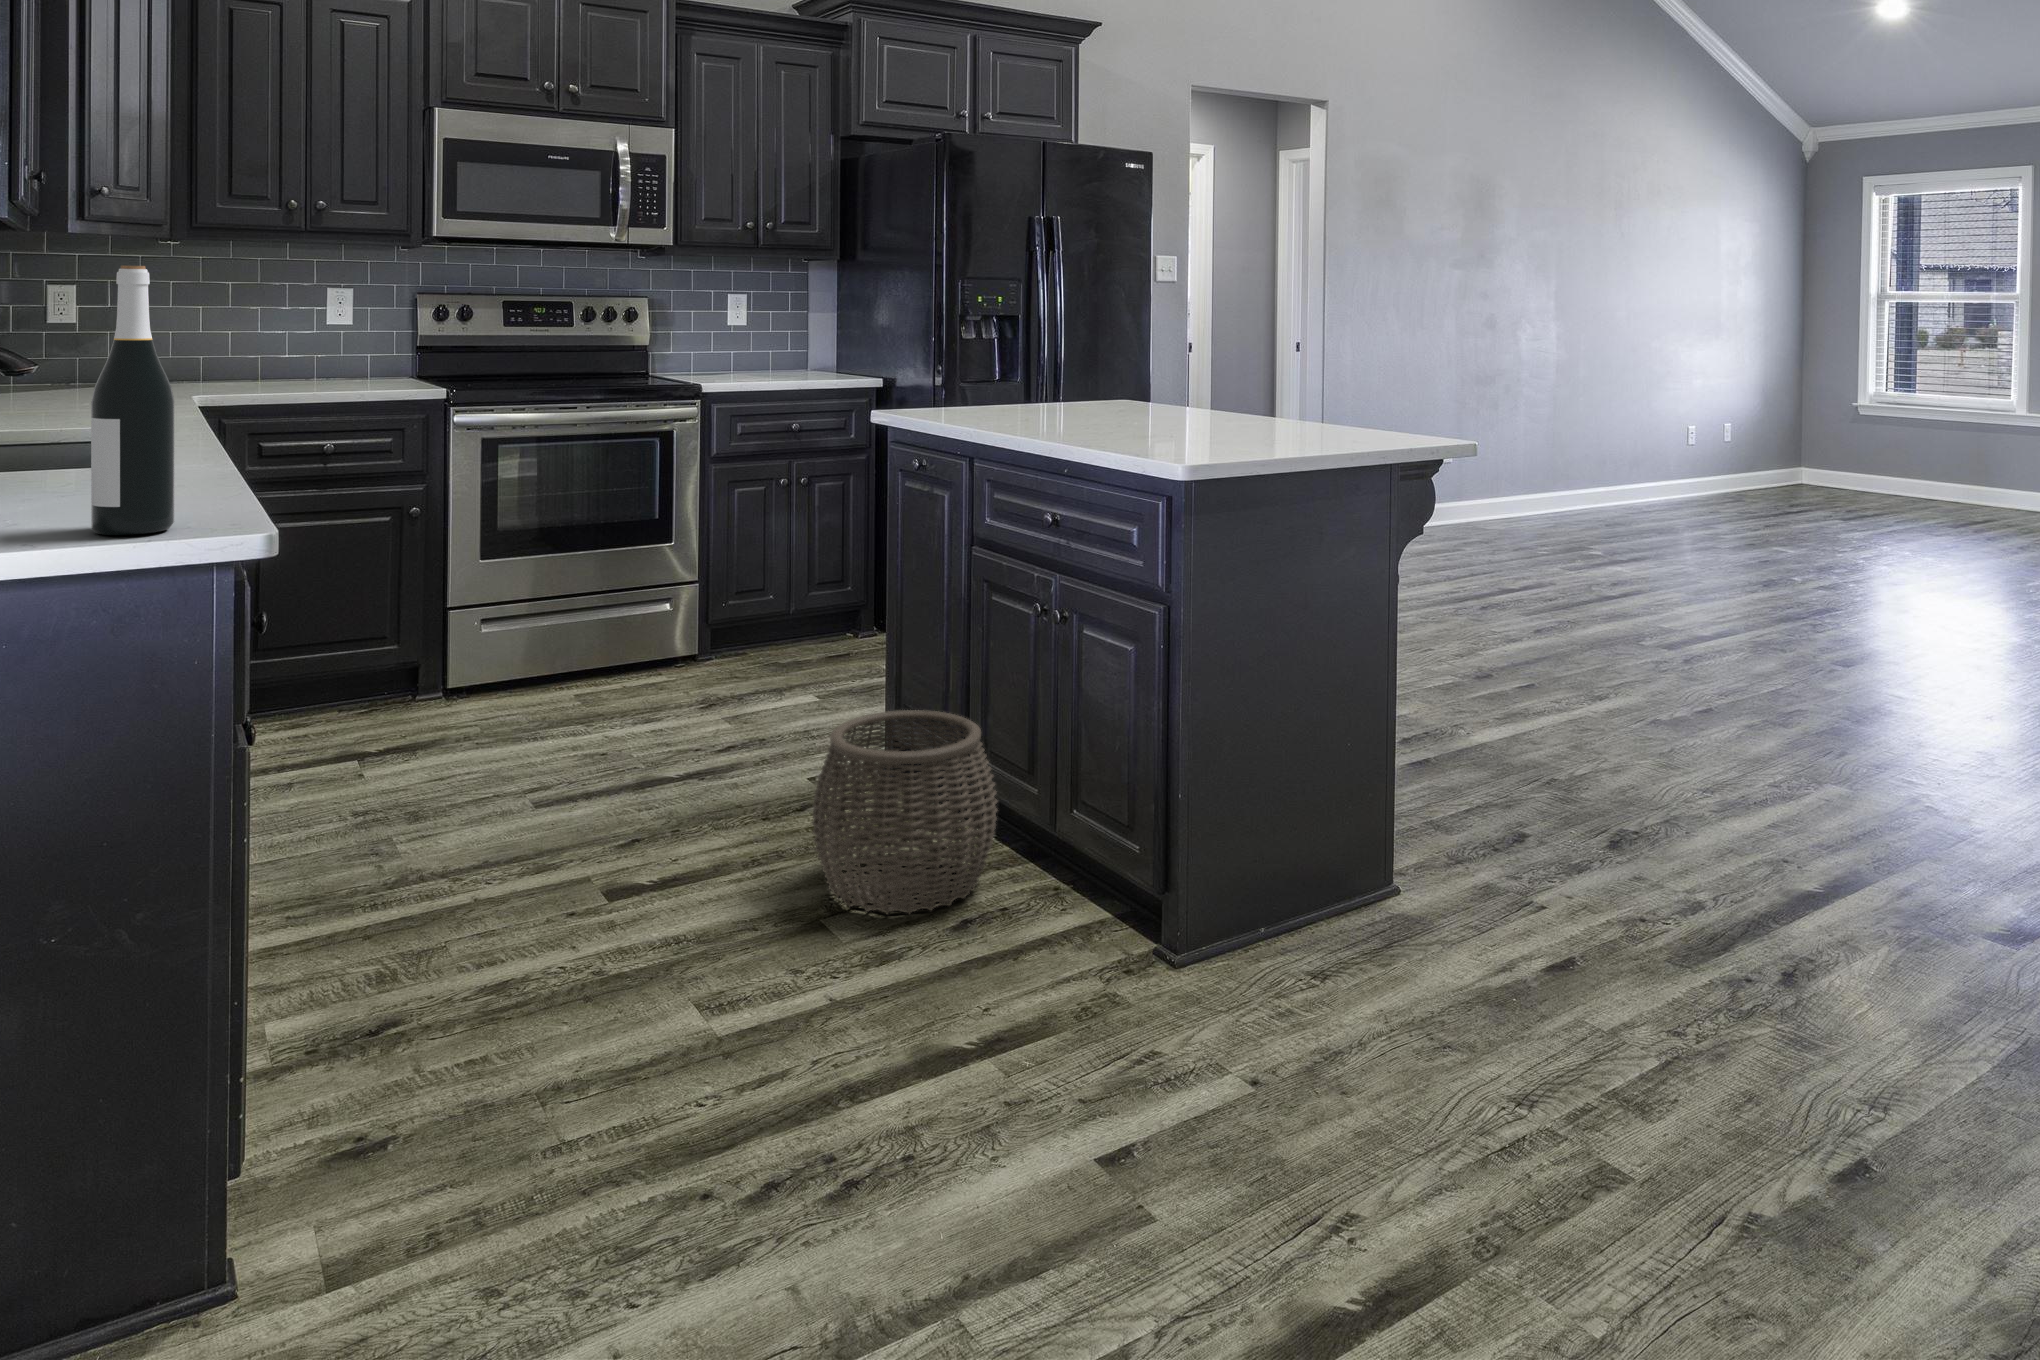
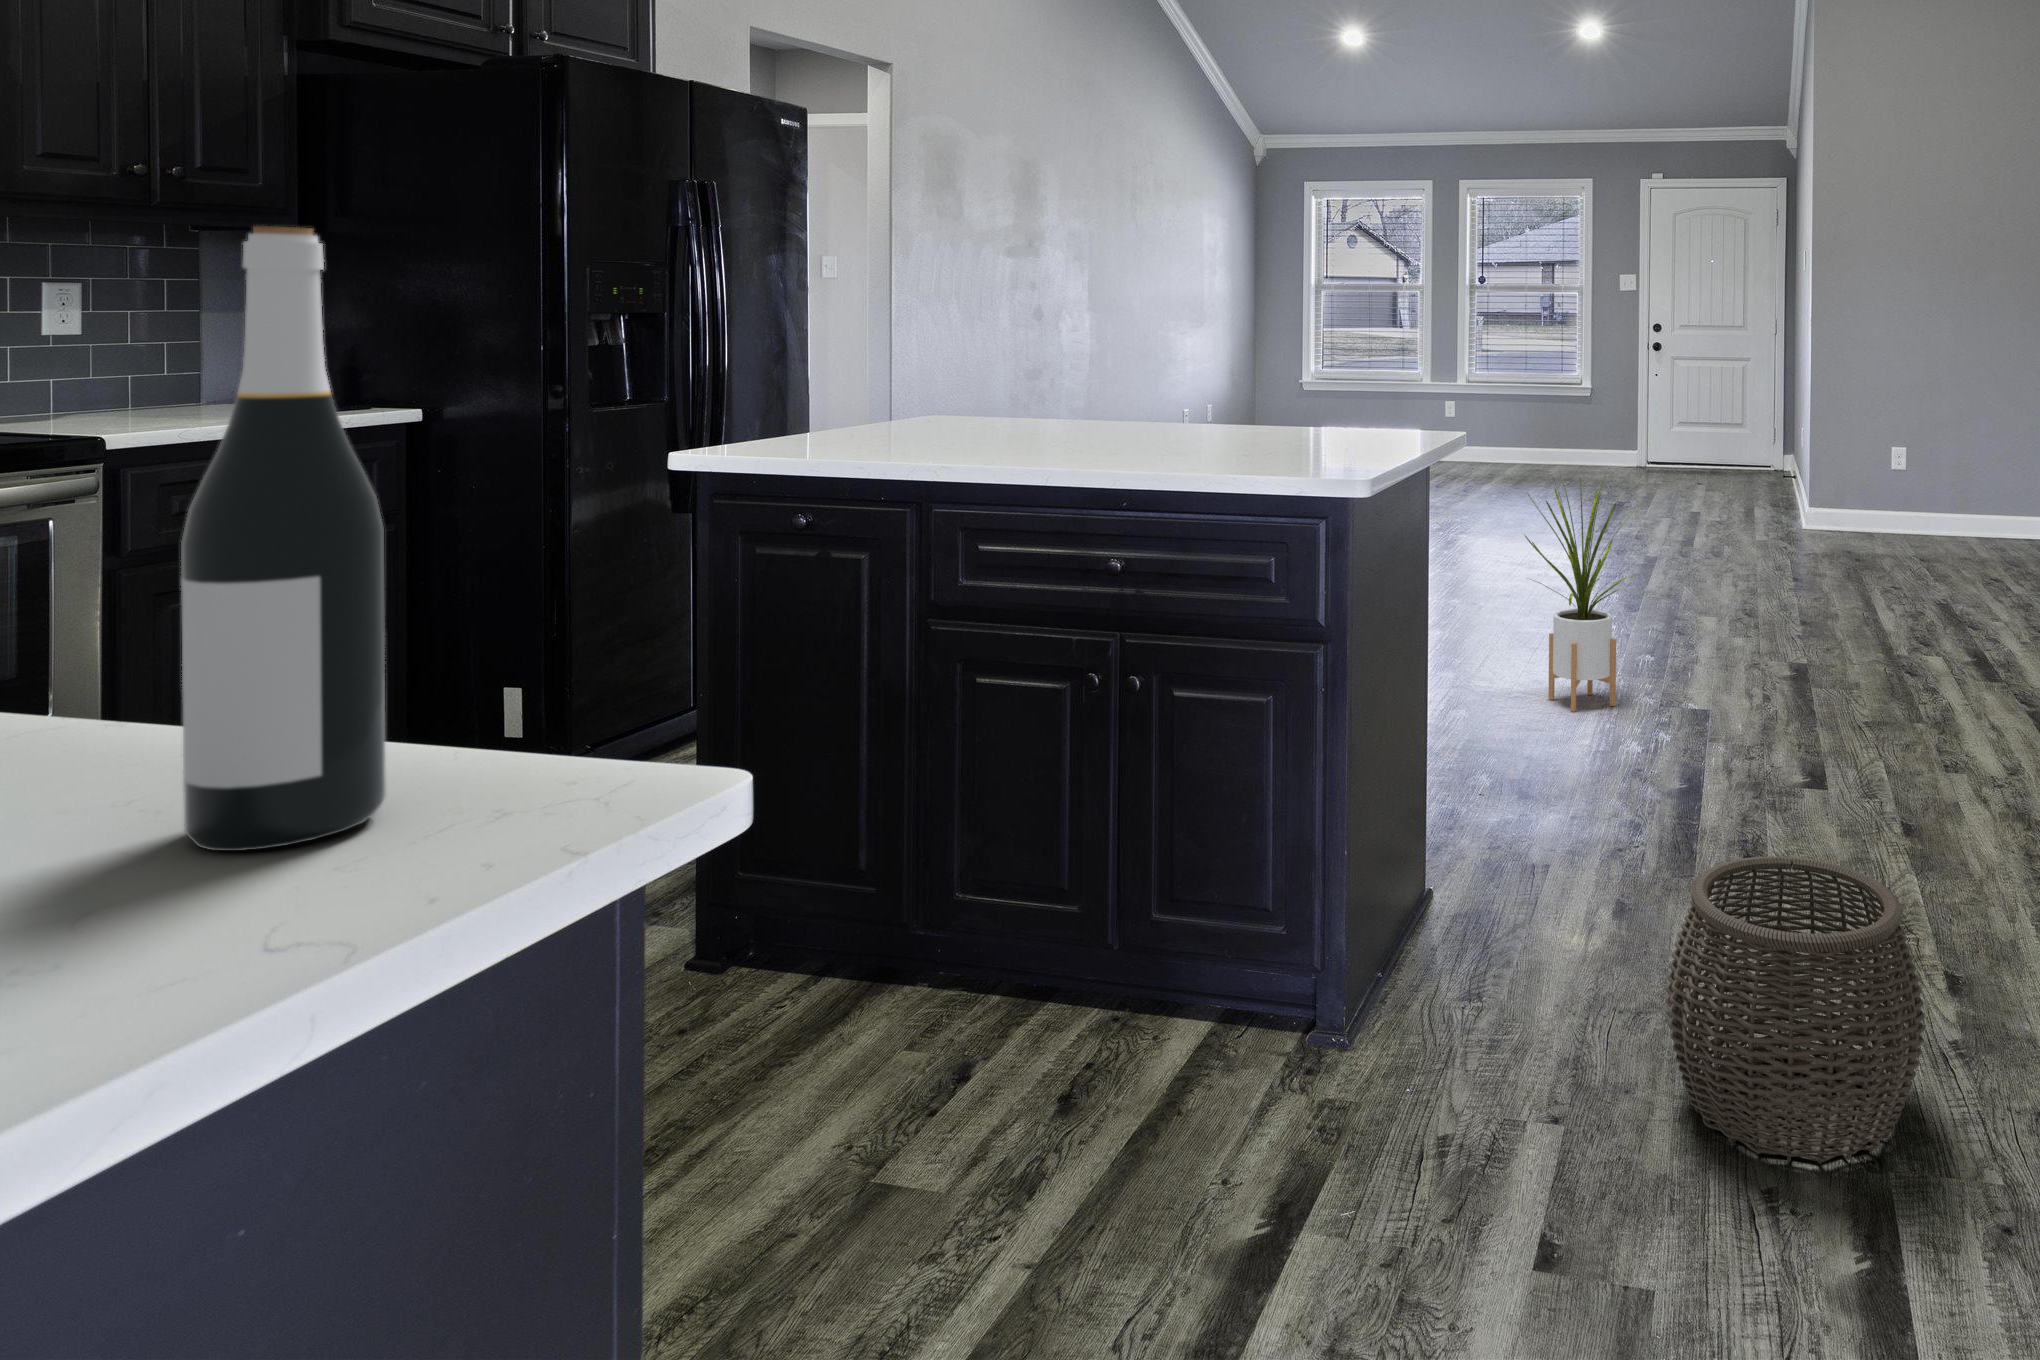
house plant: none [1744,505,1913,788] -> present [1525,471,1644,712]
woven basket: present [812,710,997,914] -> present [1665,856,1925,1164]

